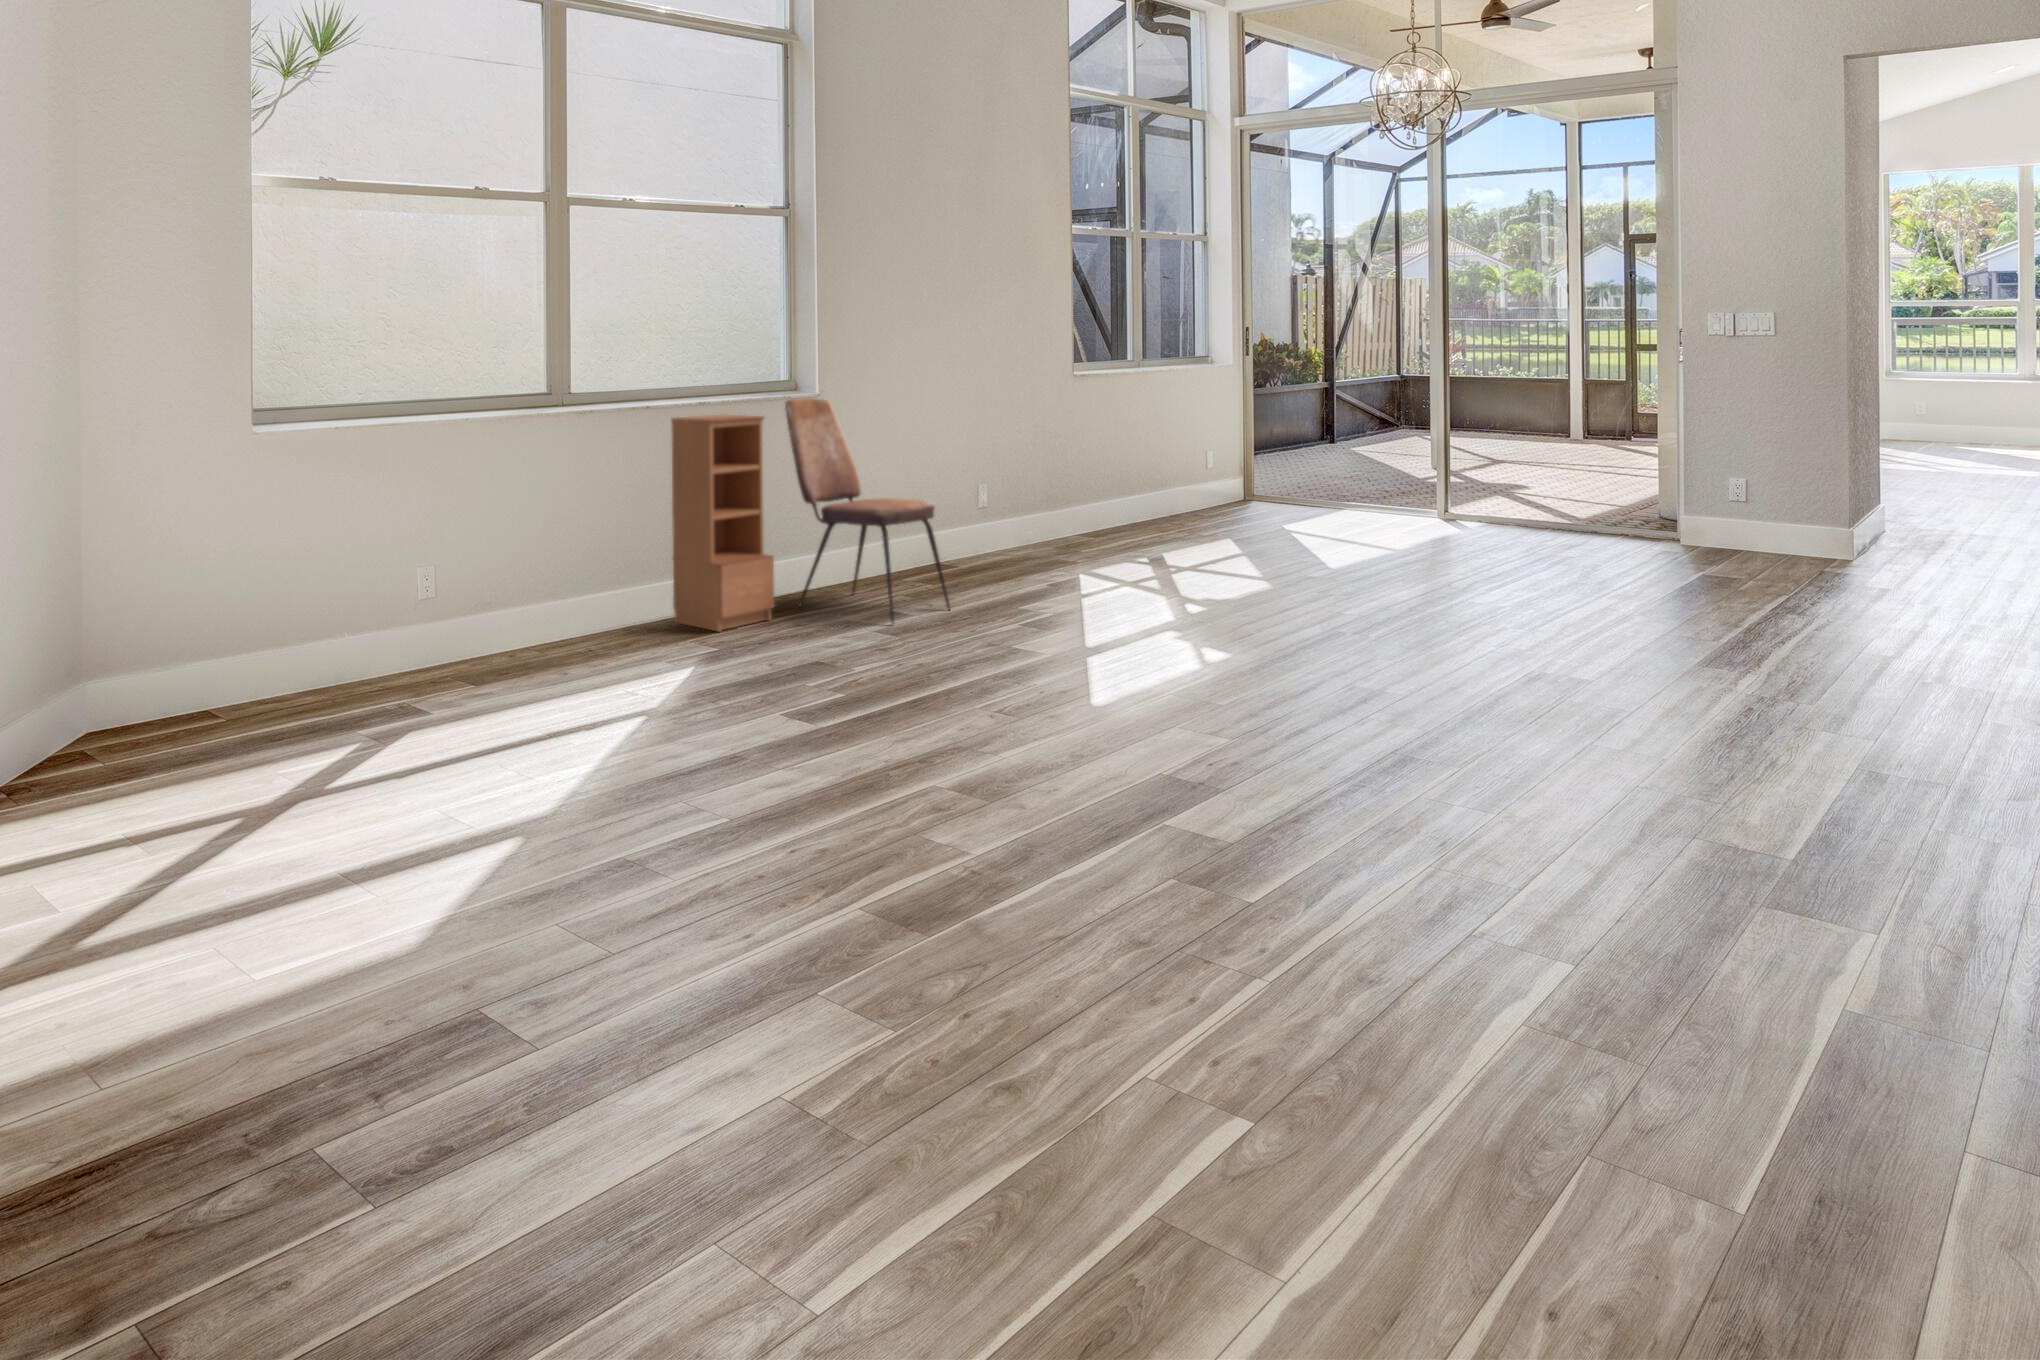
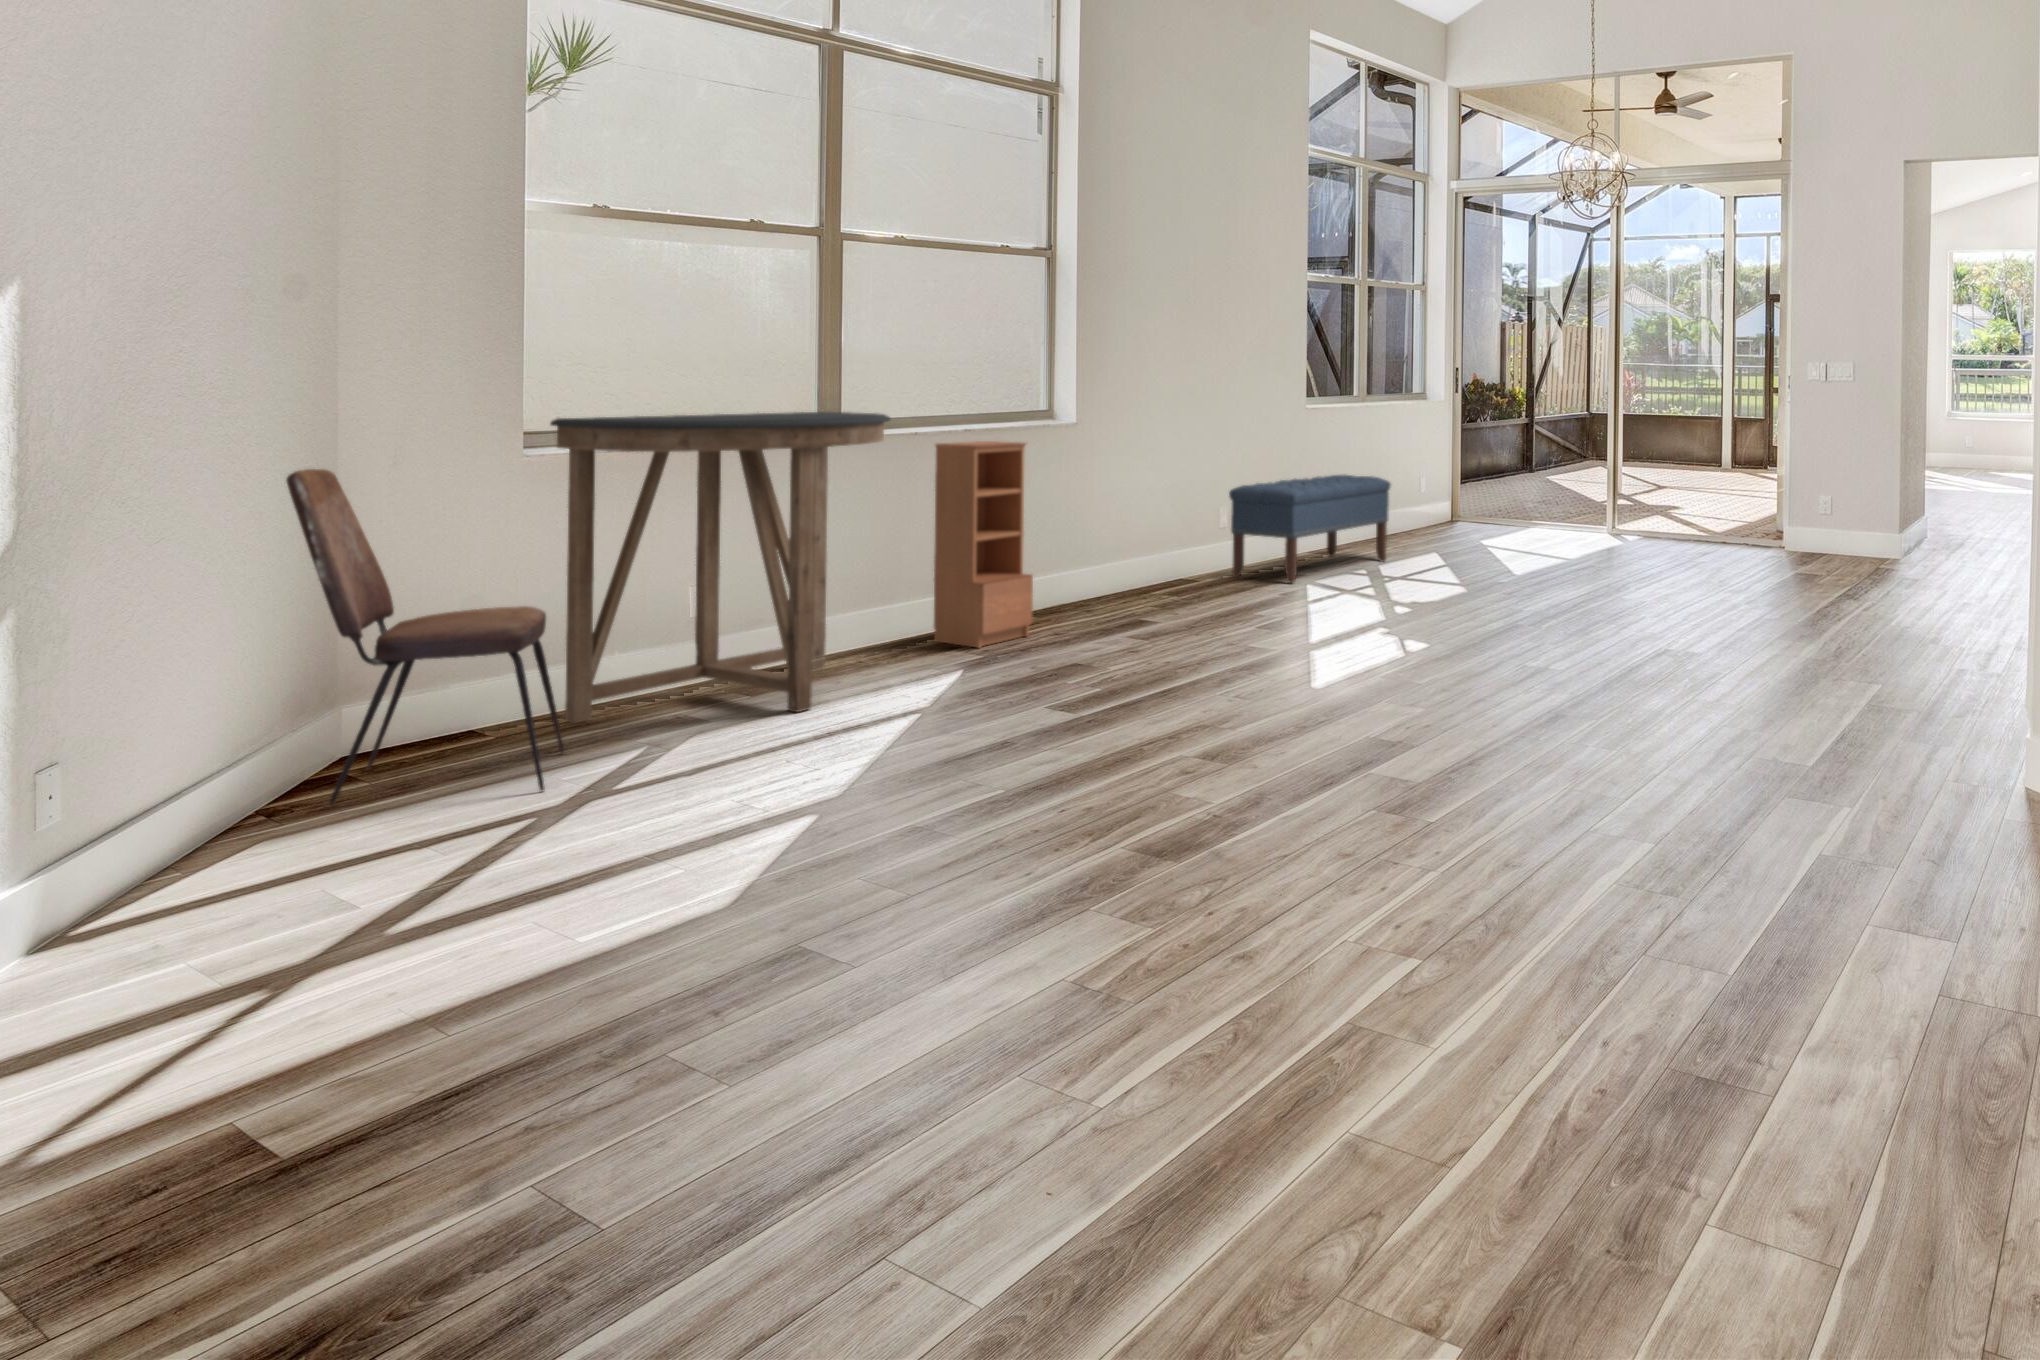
console table: none [290,386,620,699] -> present [550,412,890,723]
dining chair: present [785,399,950,623] -> present [286,469,565,807]
bench: none [986,448,1170,567] -> present [1229,475,1391,583]

